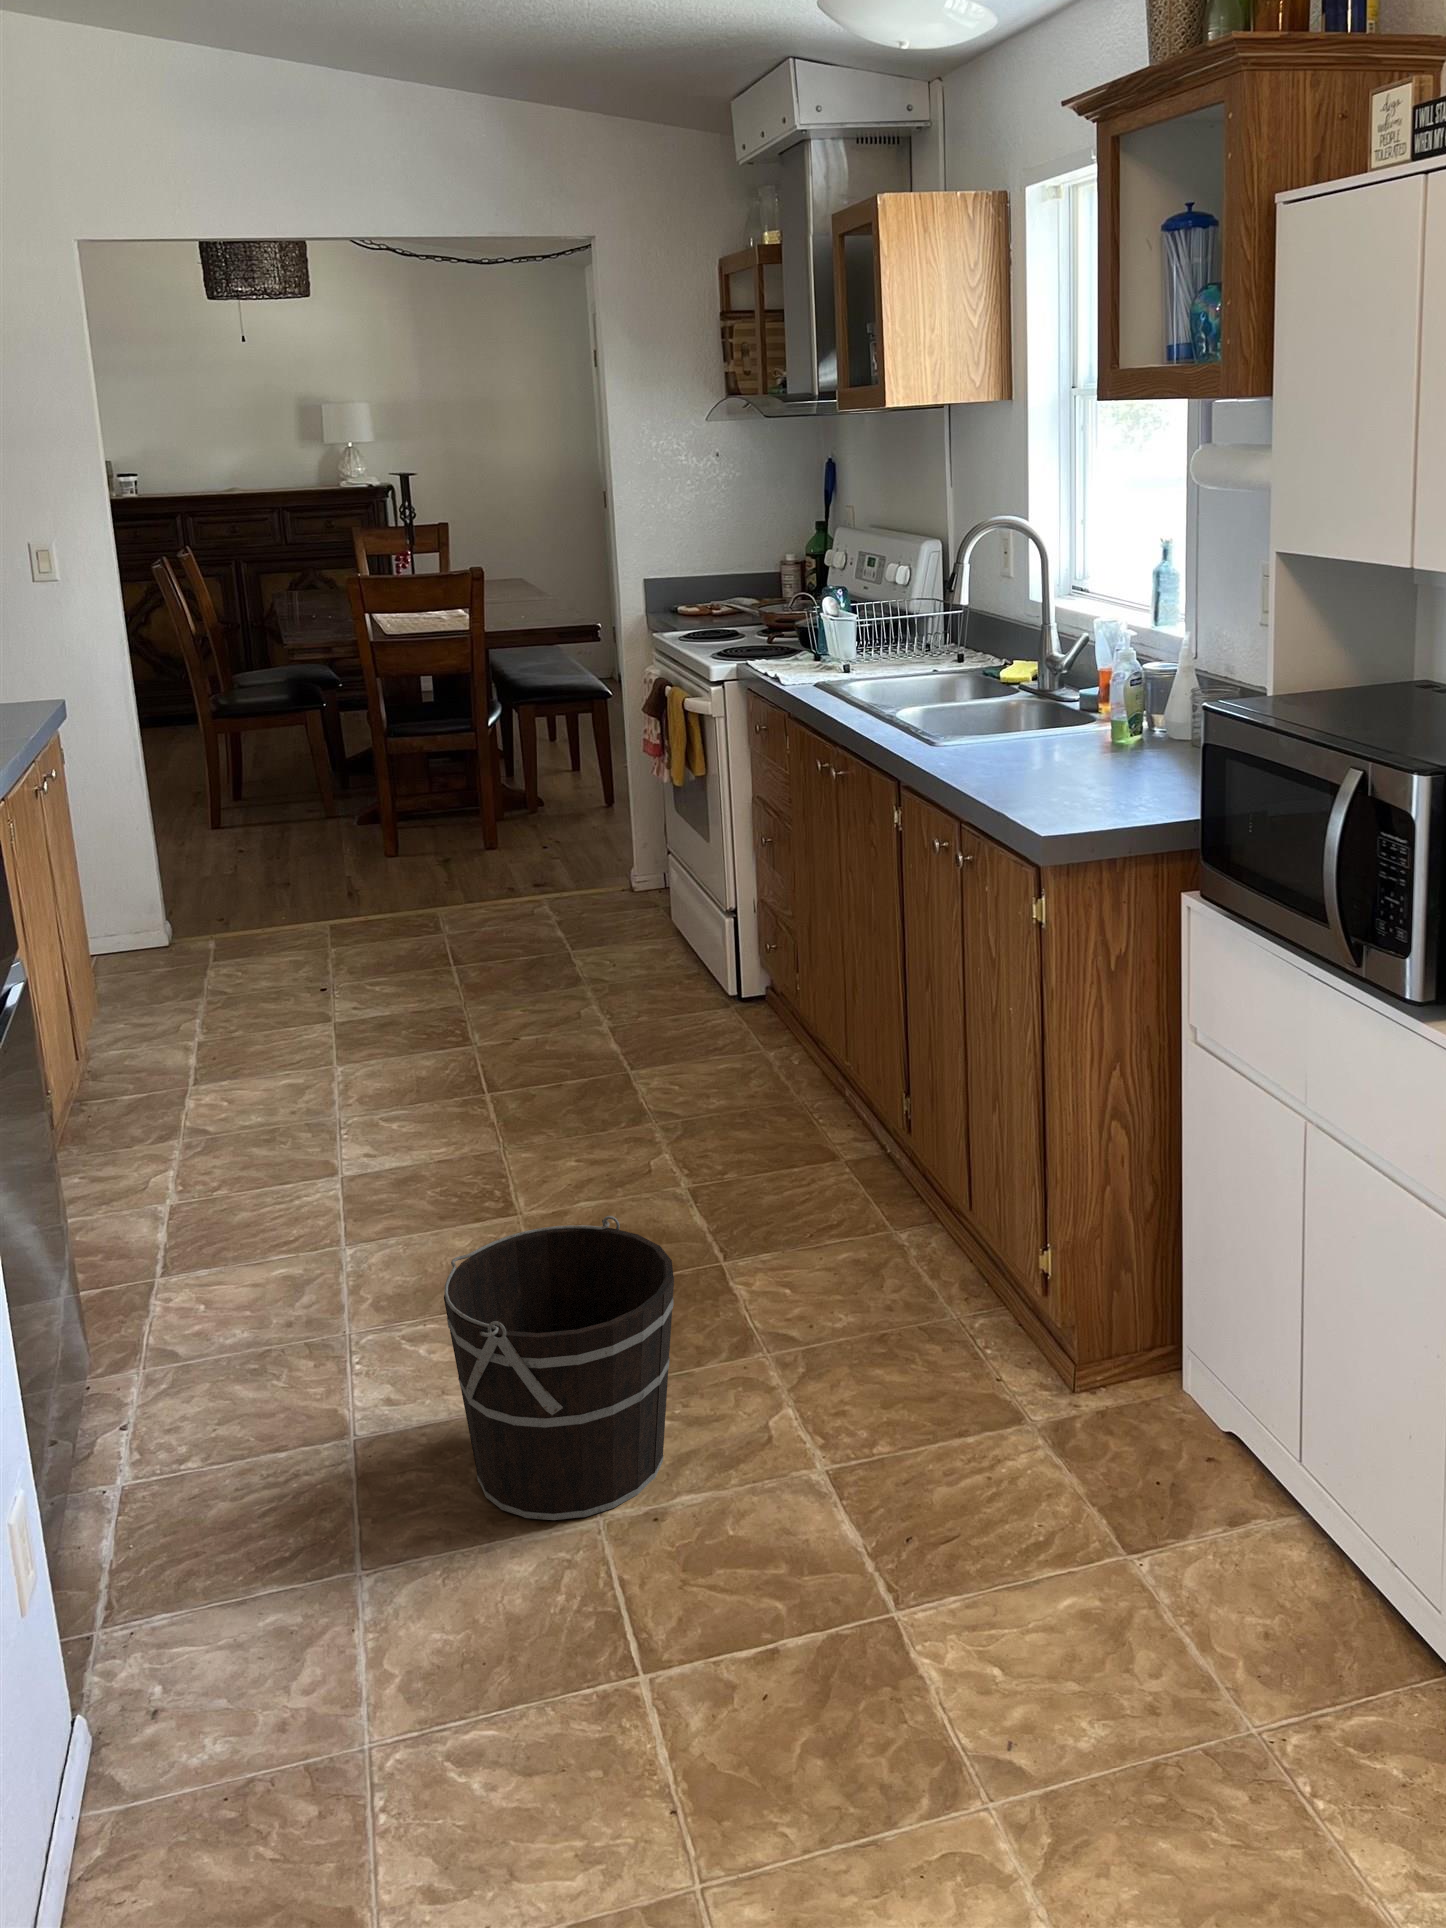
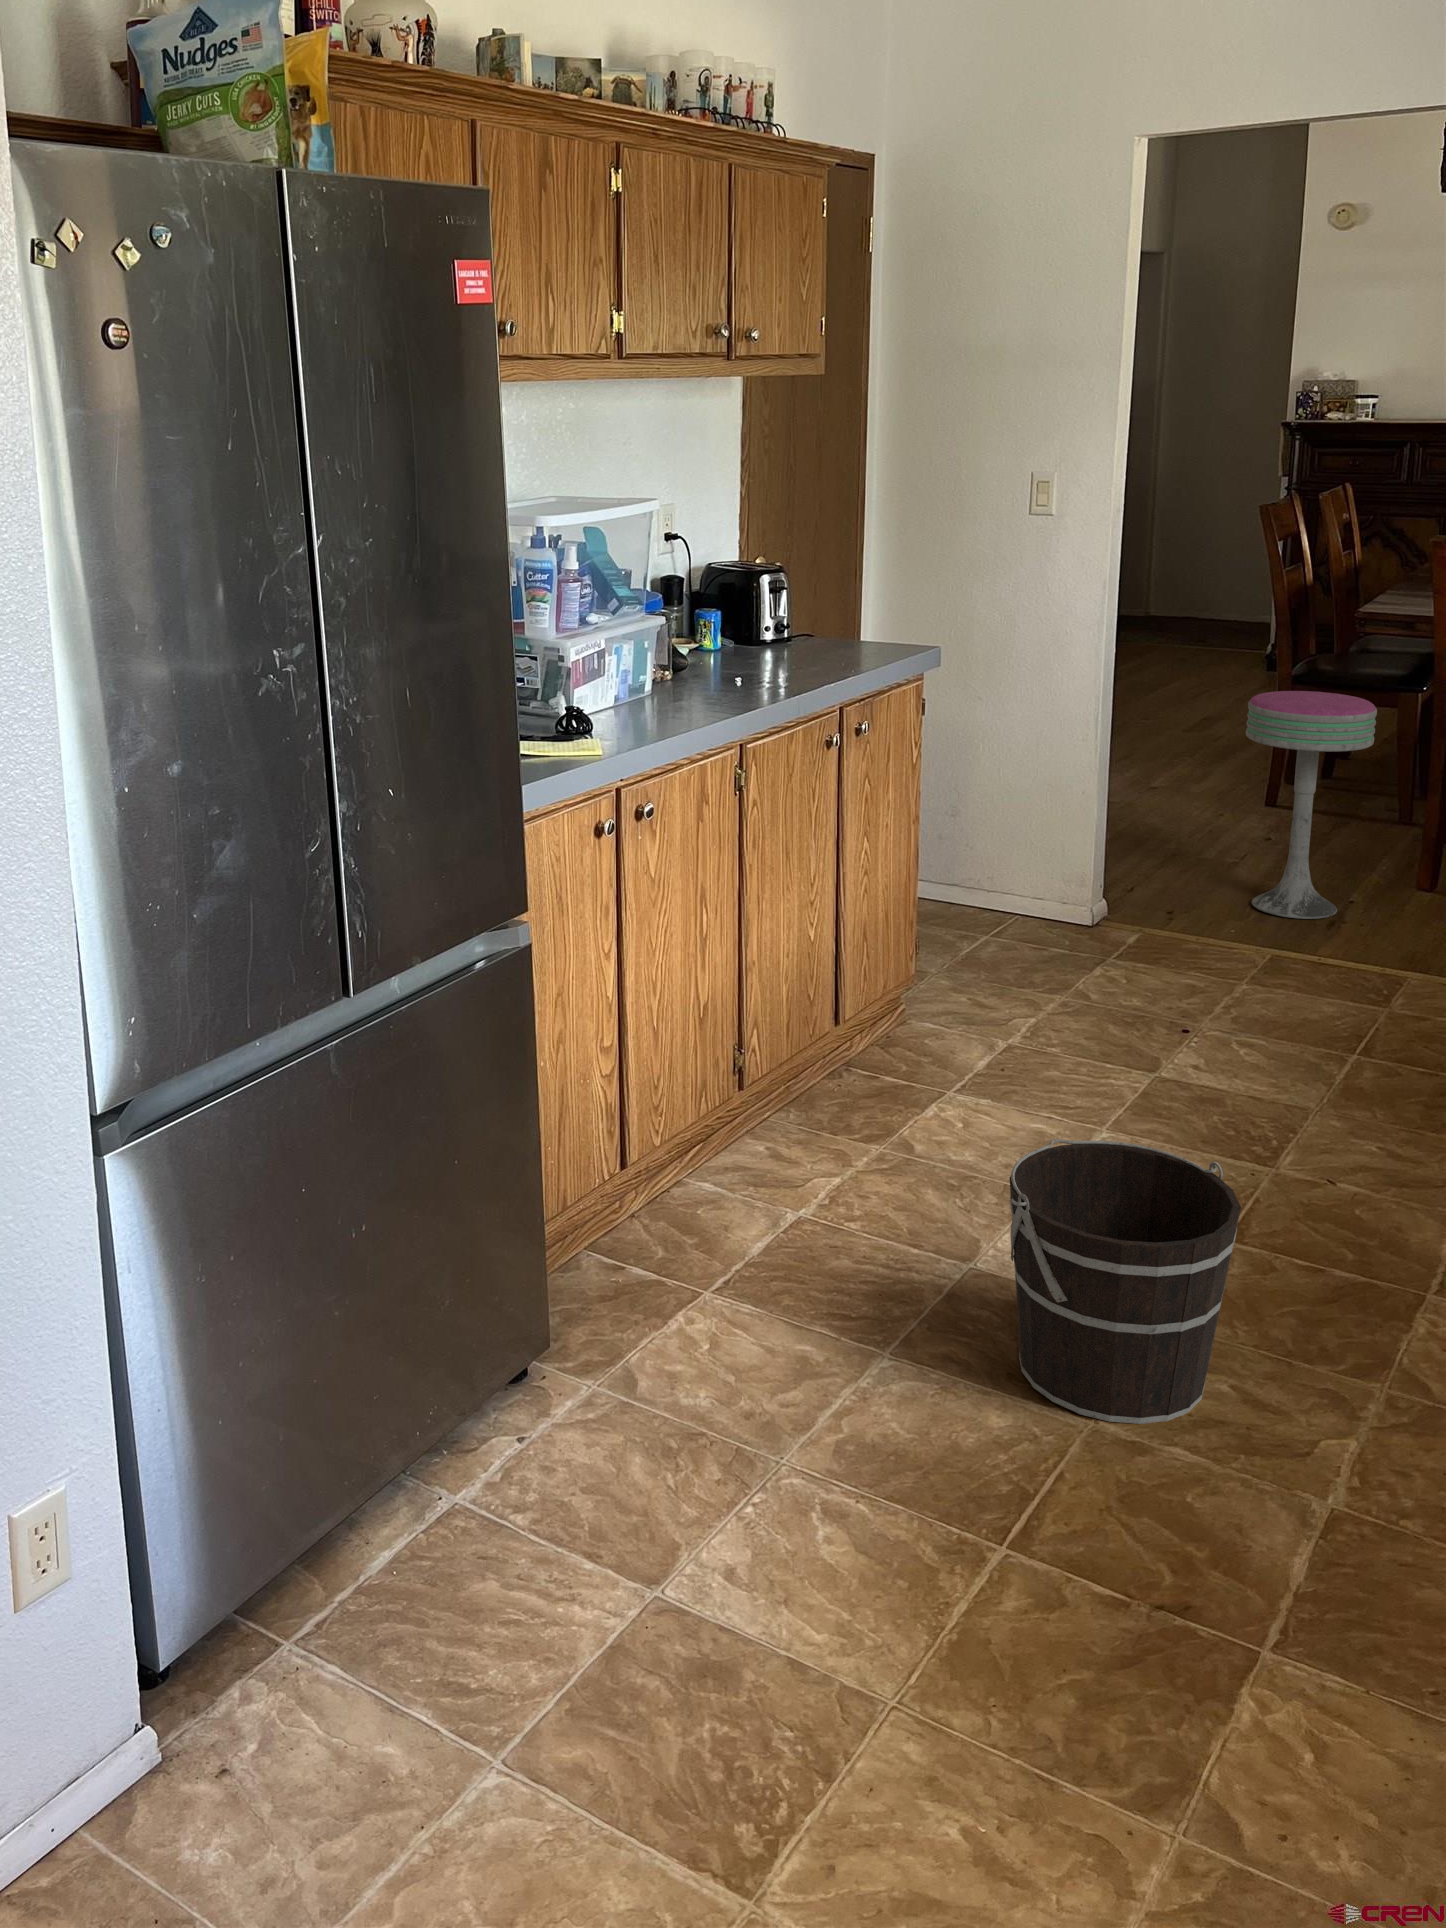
bar stool: none [238,762,365,991] -> present [1246,691,1377,919]

